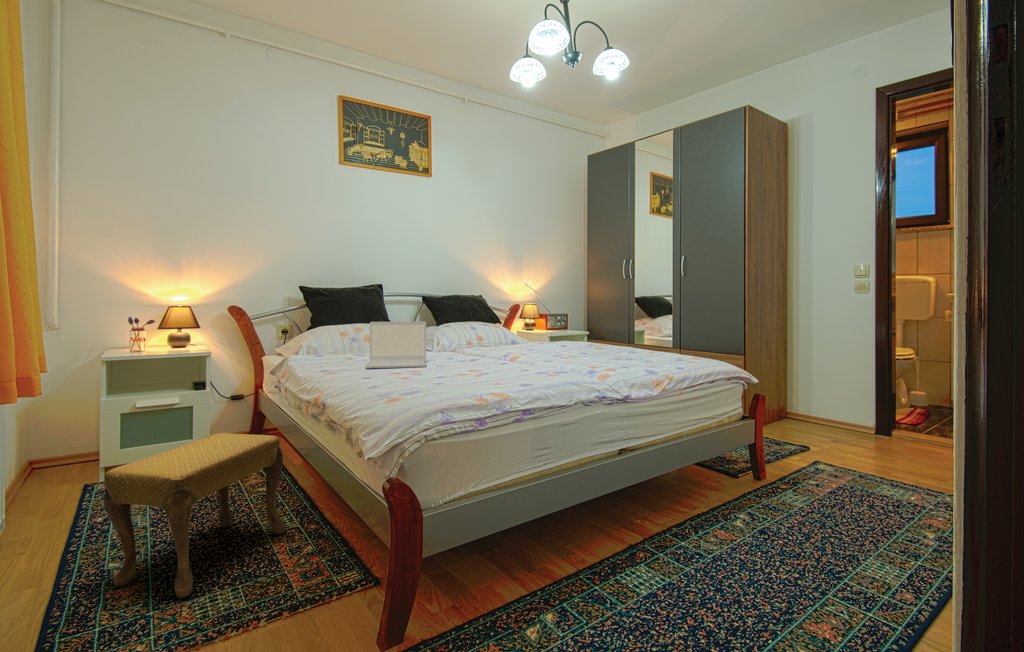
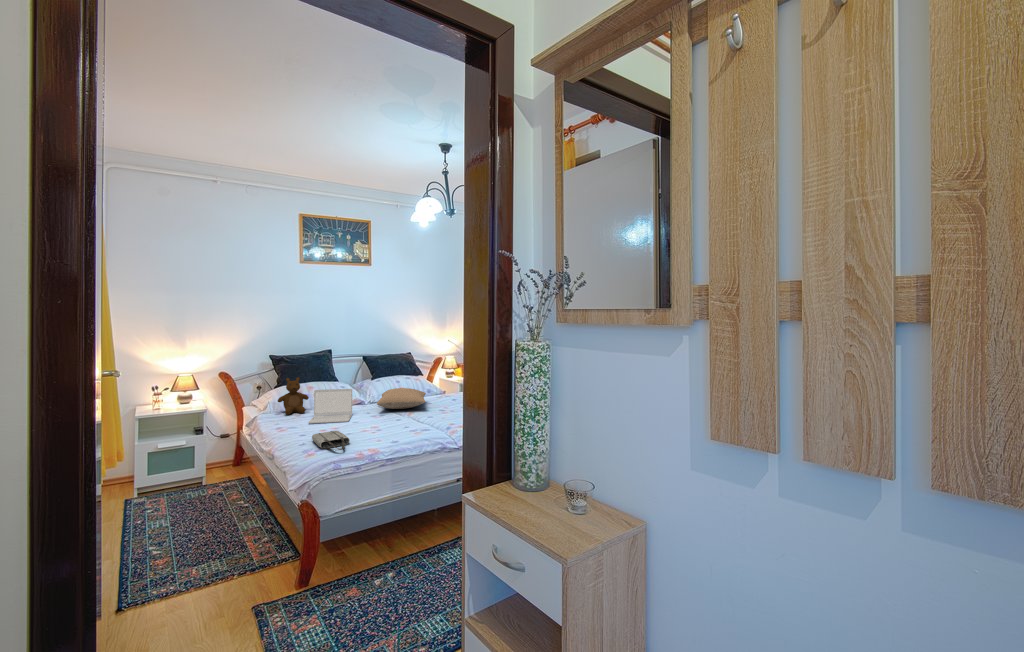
teddy bear: none [313,308,357,361] -> present [278,377,309,415]
pillow: none [461,327,535,355] -> present [377,388,426,409]
tote bag: none [383,371,449,393] -> present [312,431,350,450]
footstool: present [104,433,285,598] -> none [149,471,253,566]

